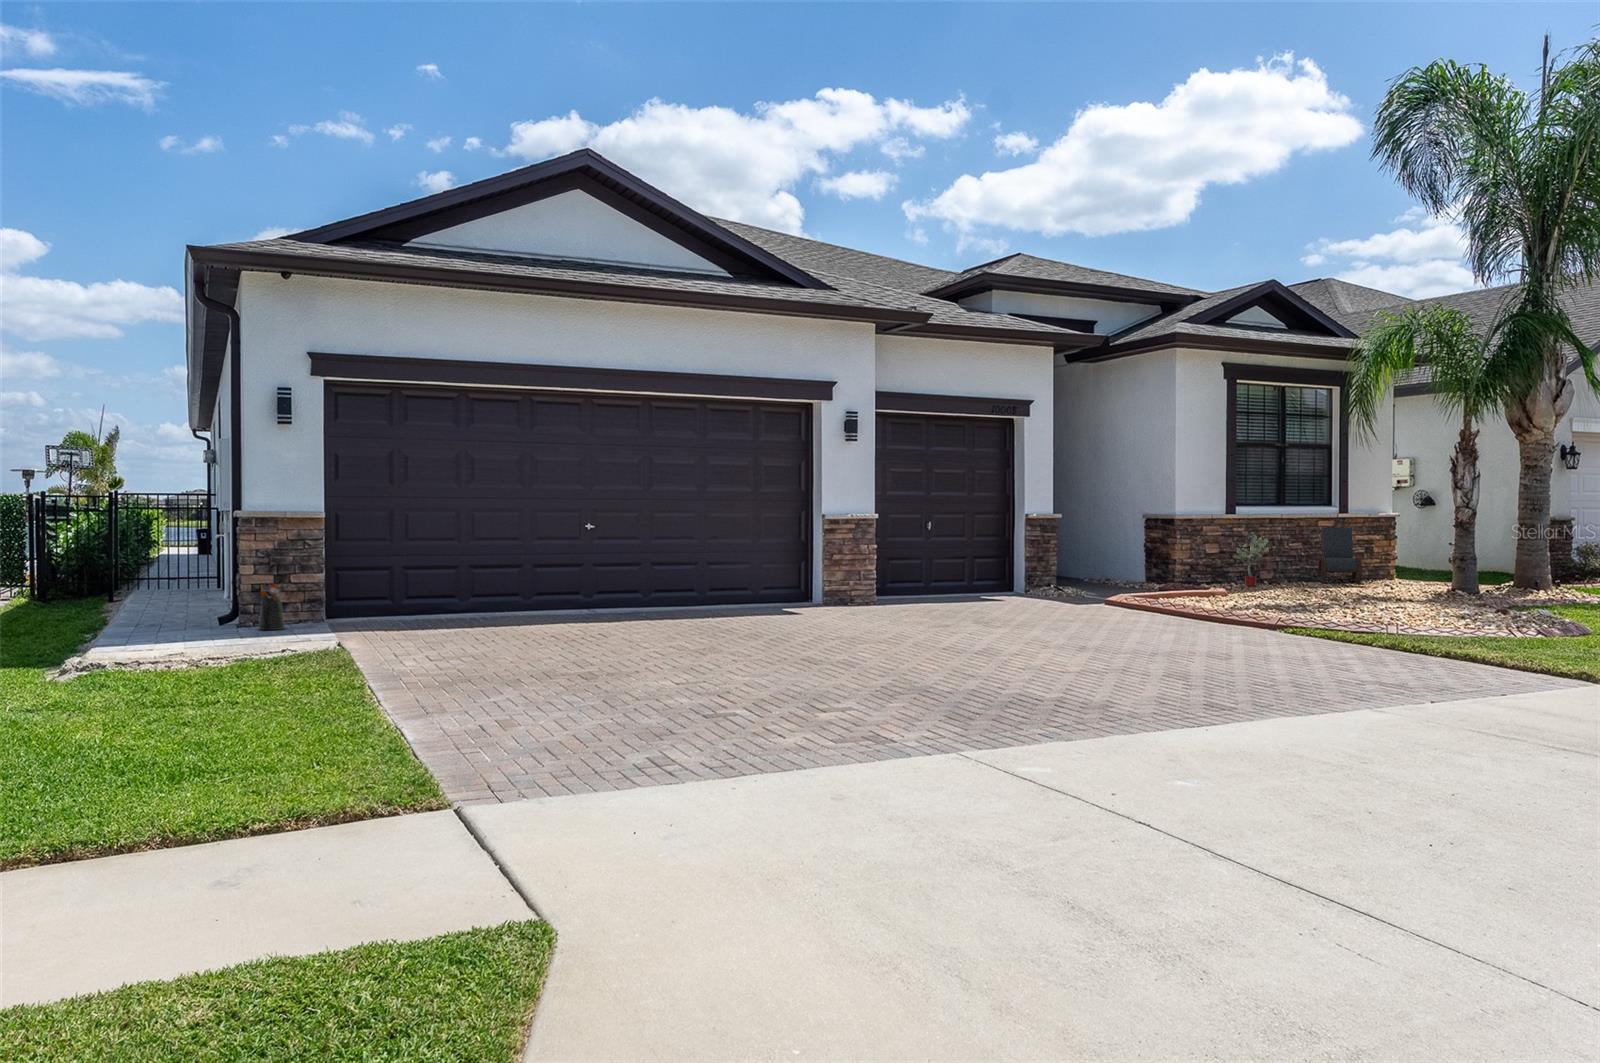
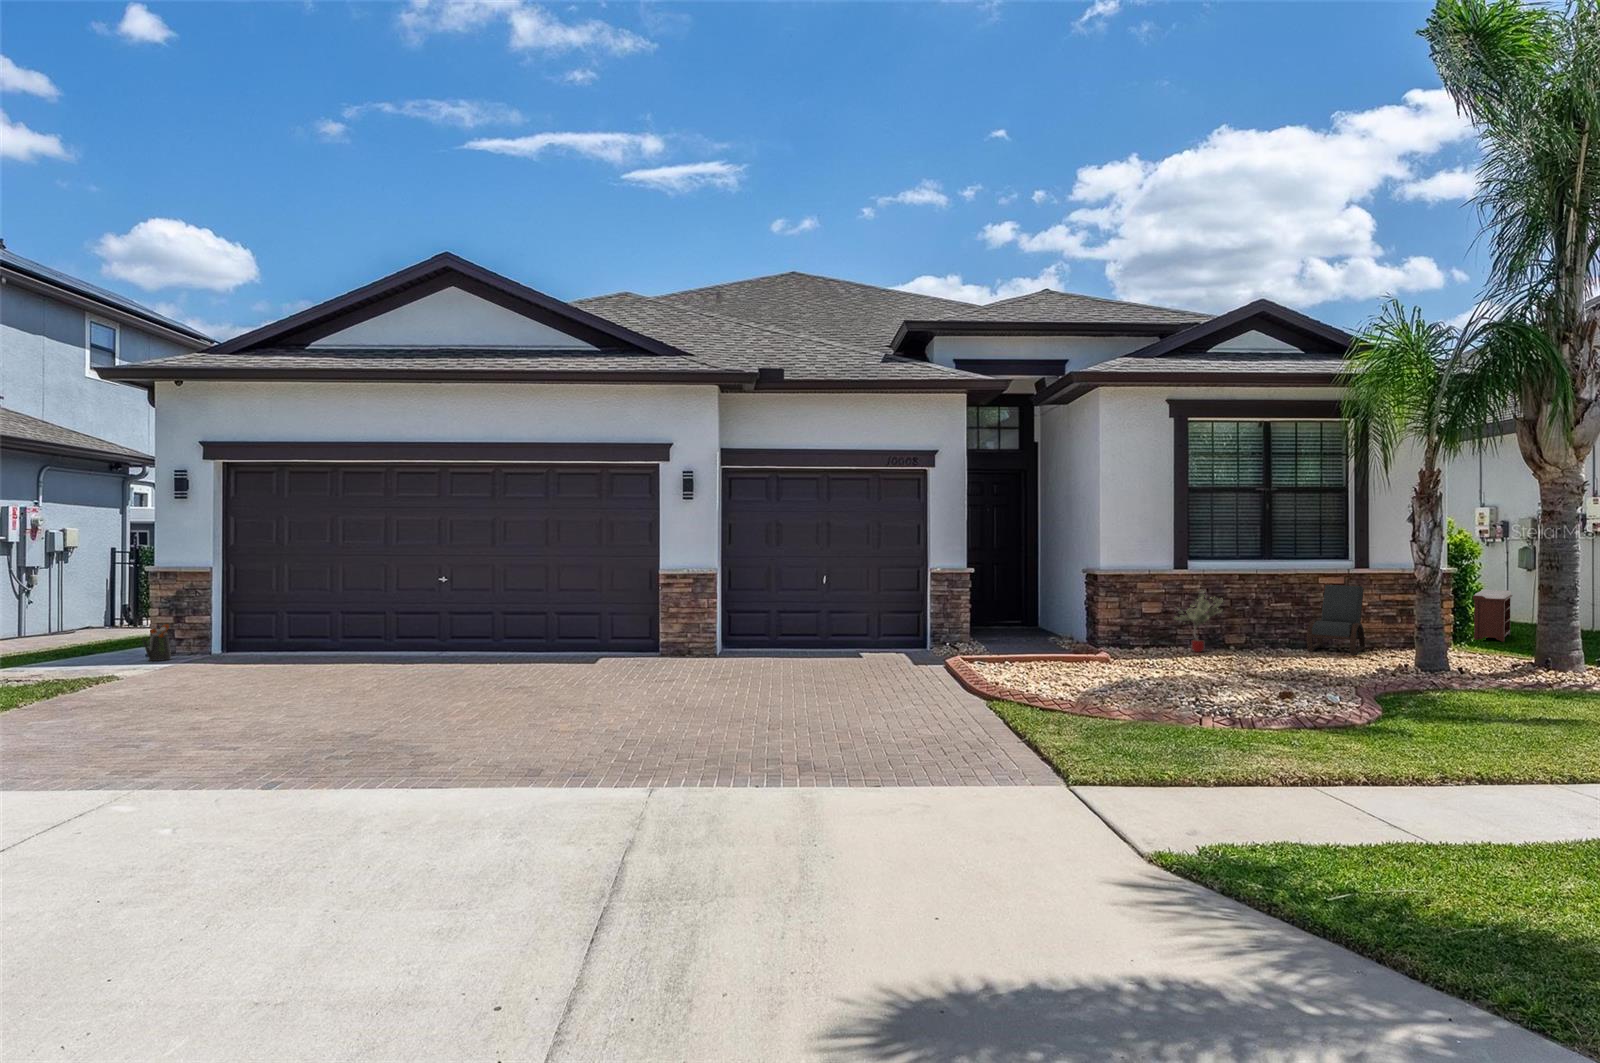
bench: none [1388,532,1423,574] -> present [1473,590,1512,642]

